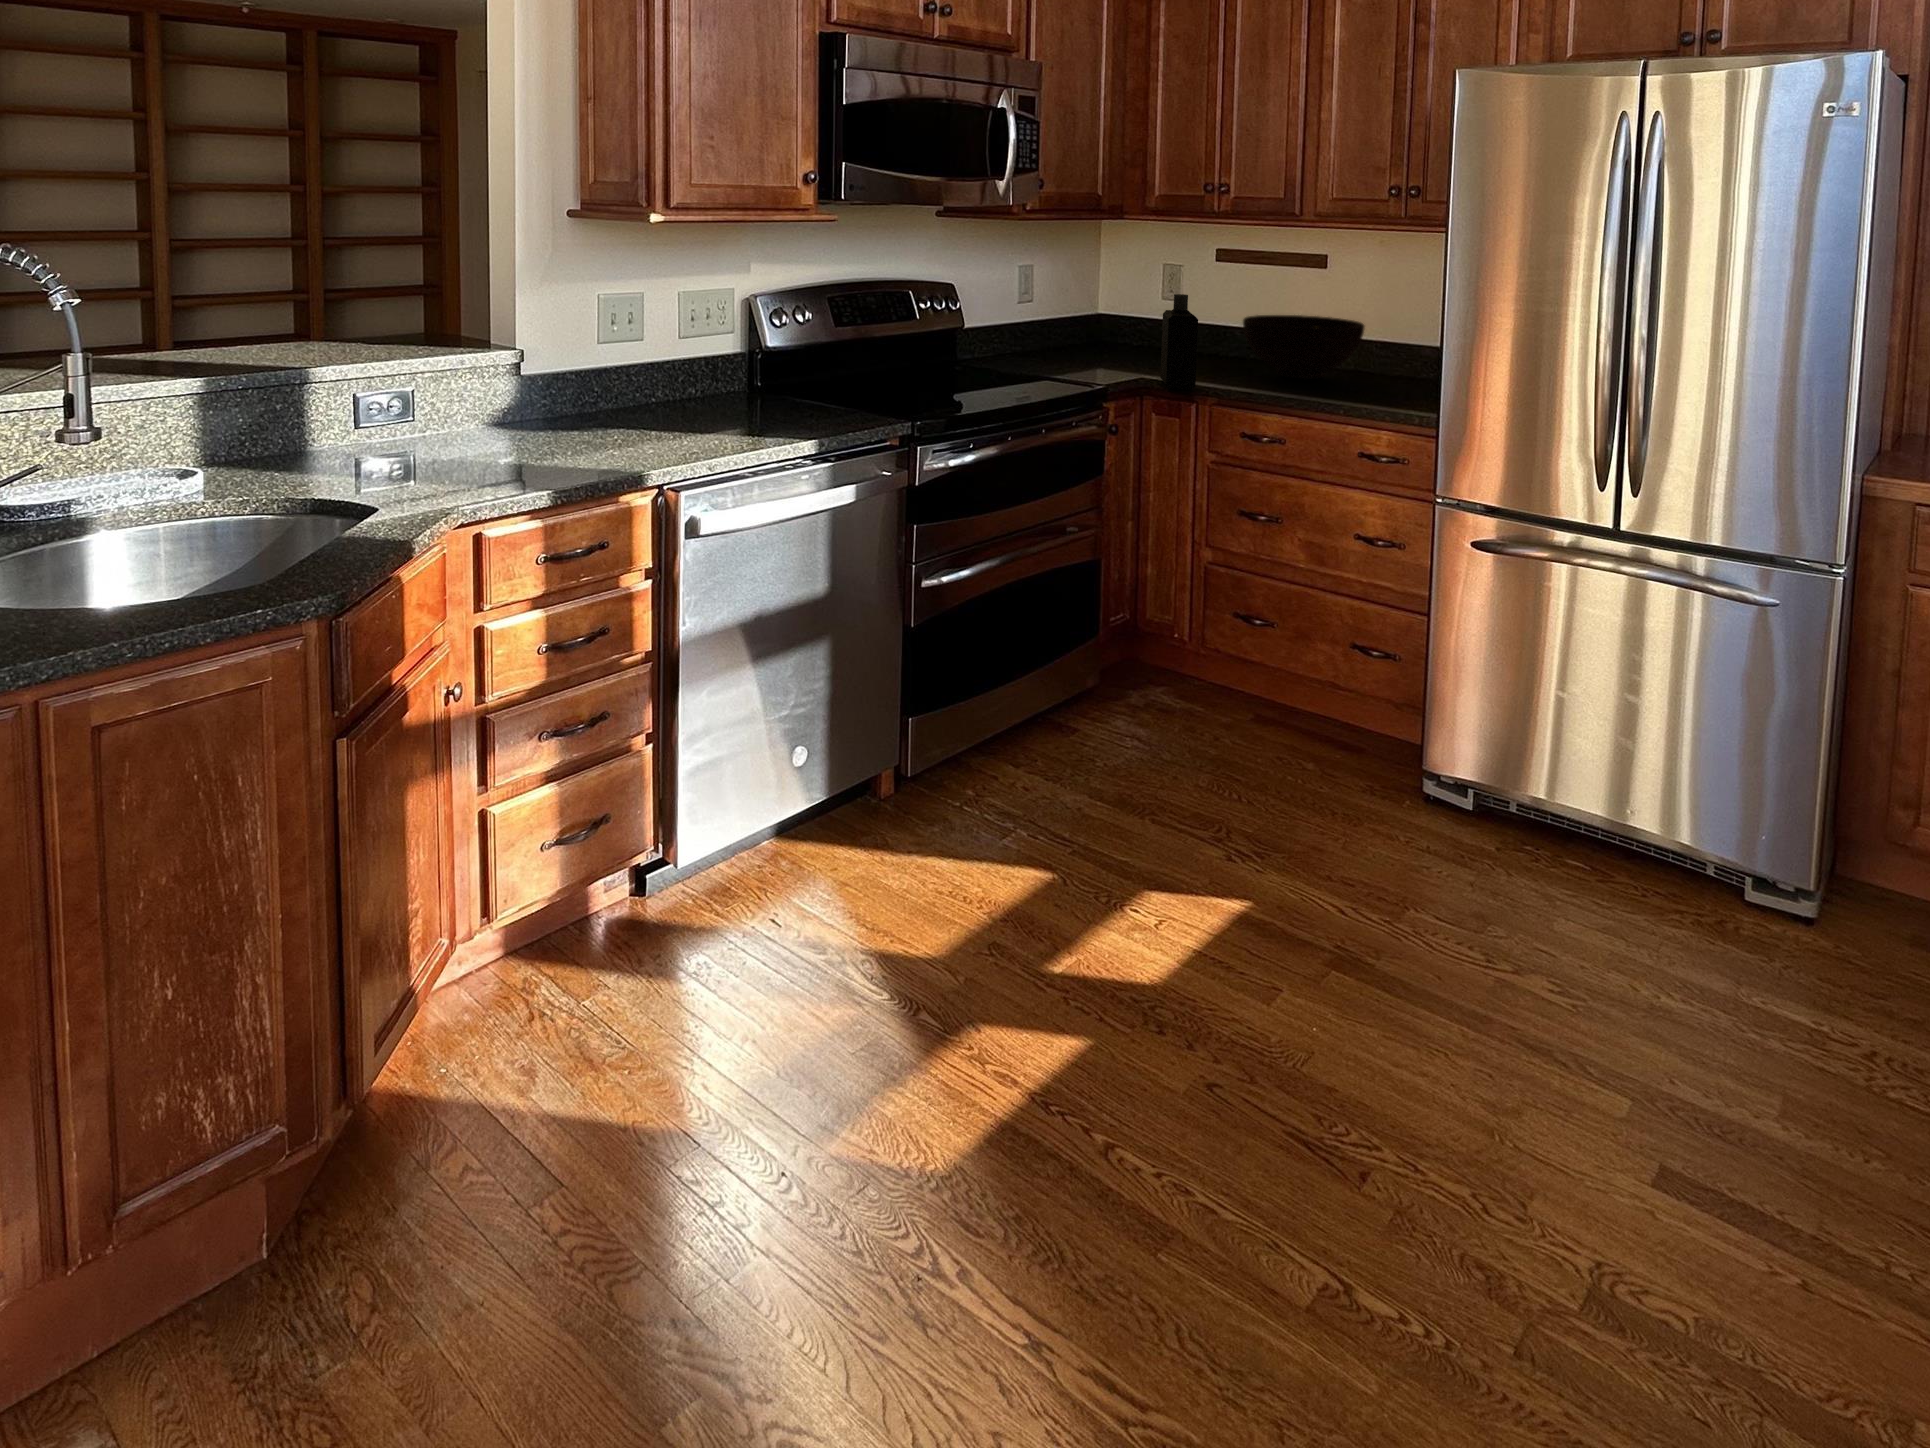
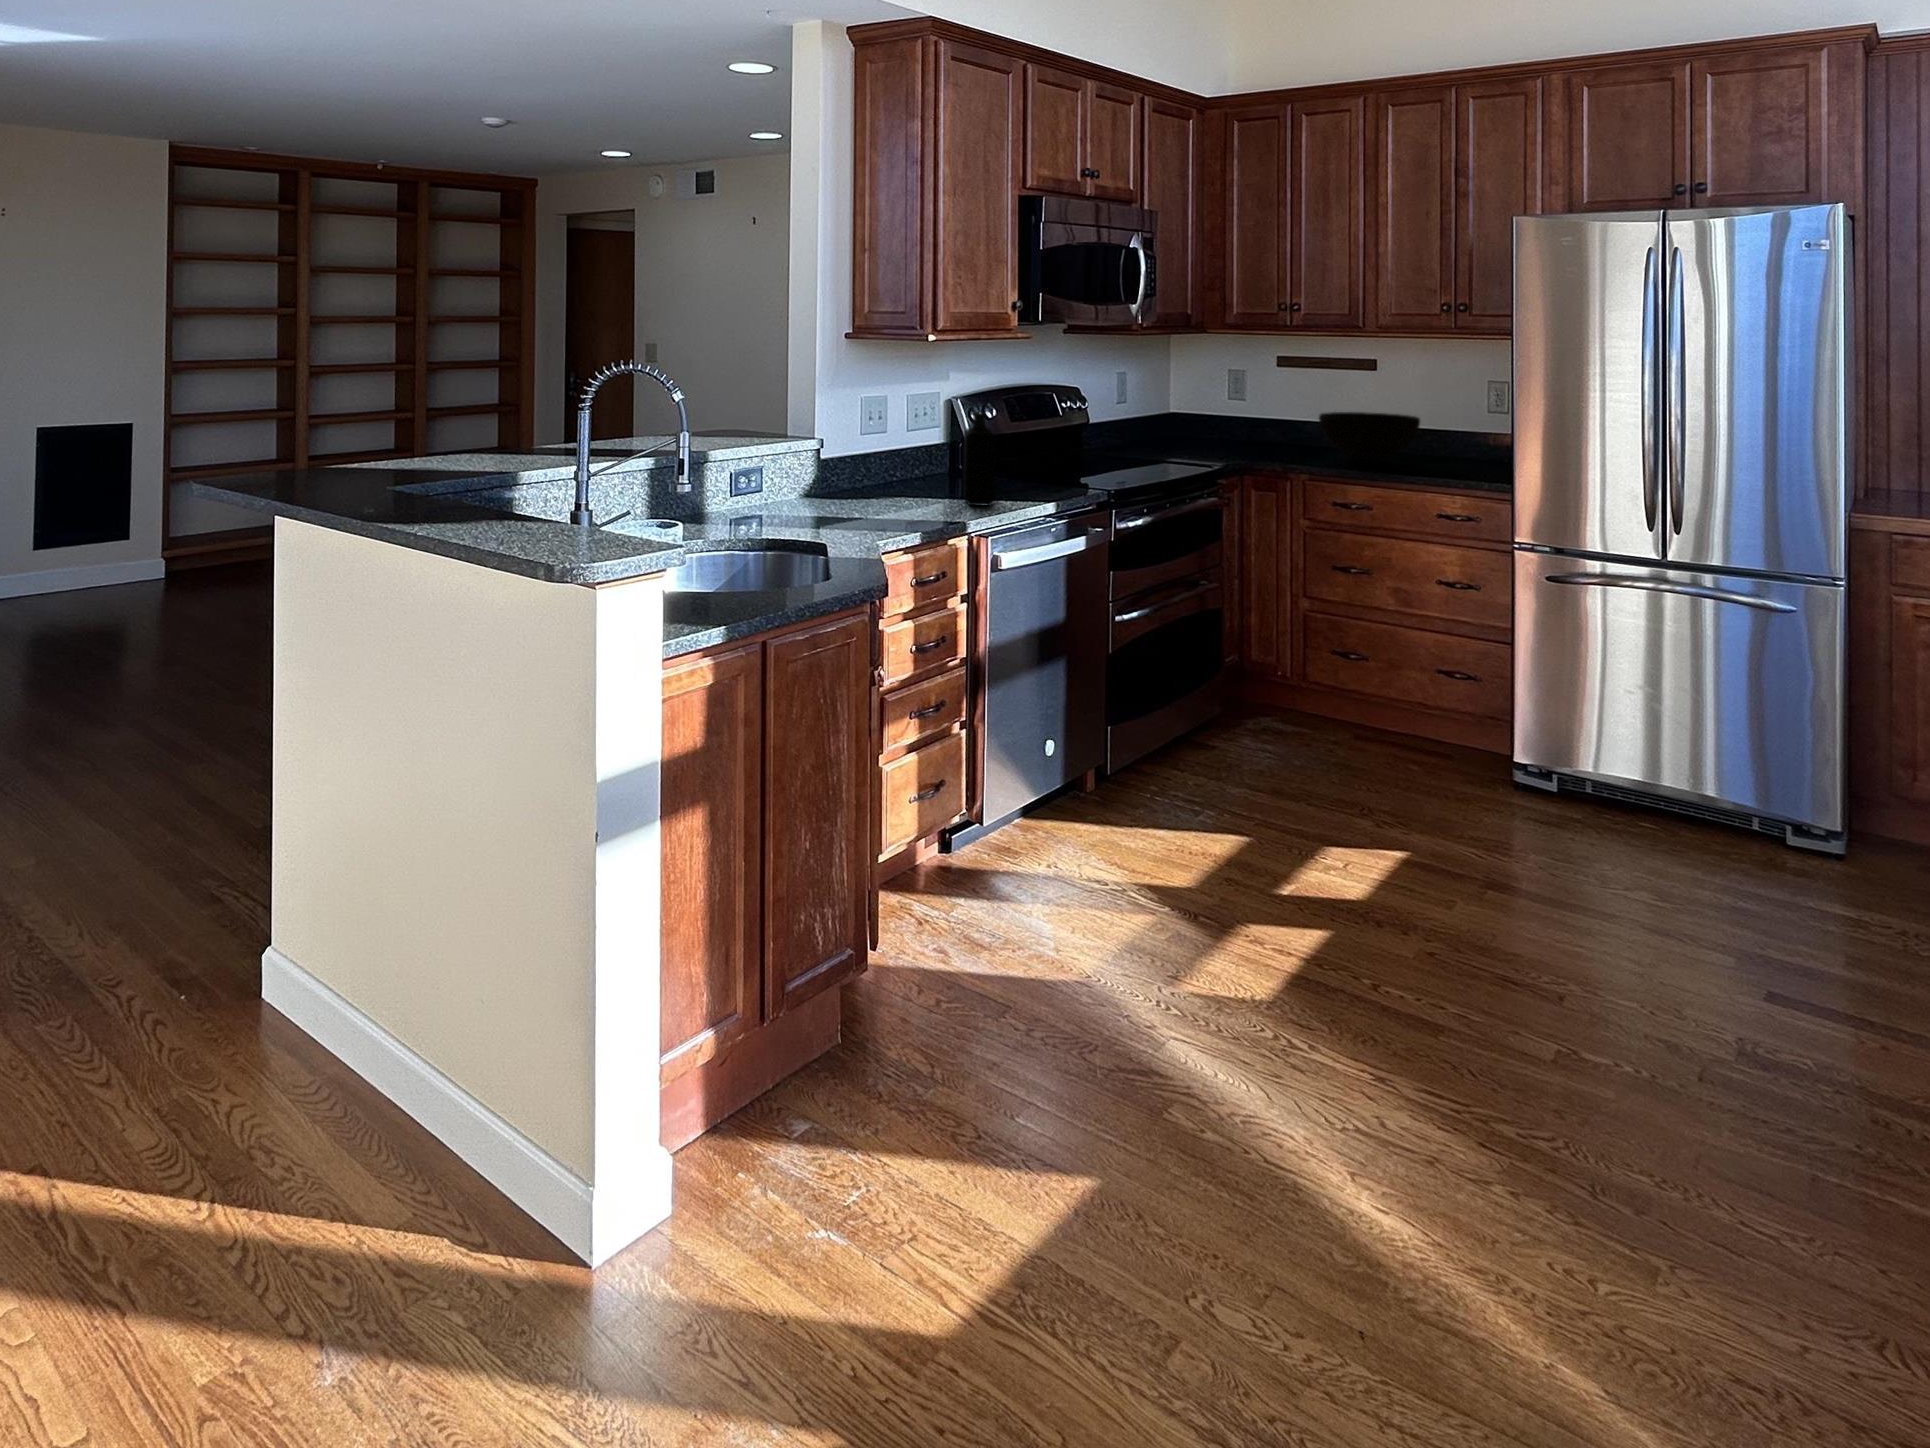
bottle: present [1160,294,1198,390] -> present [963,412,996,506]

